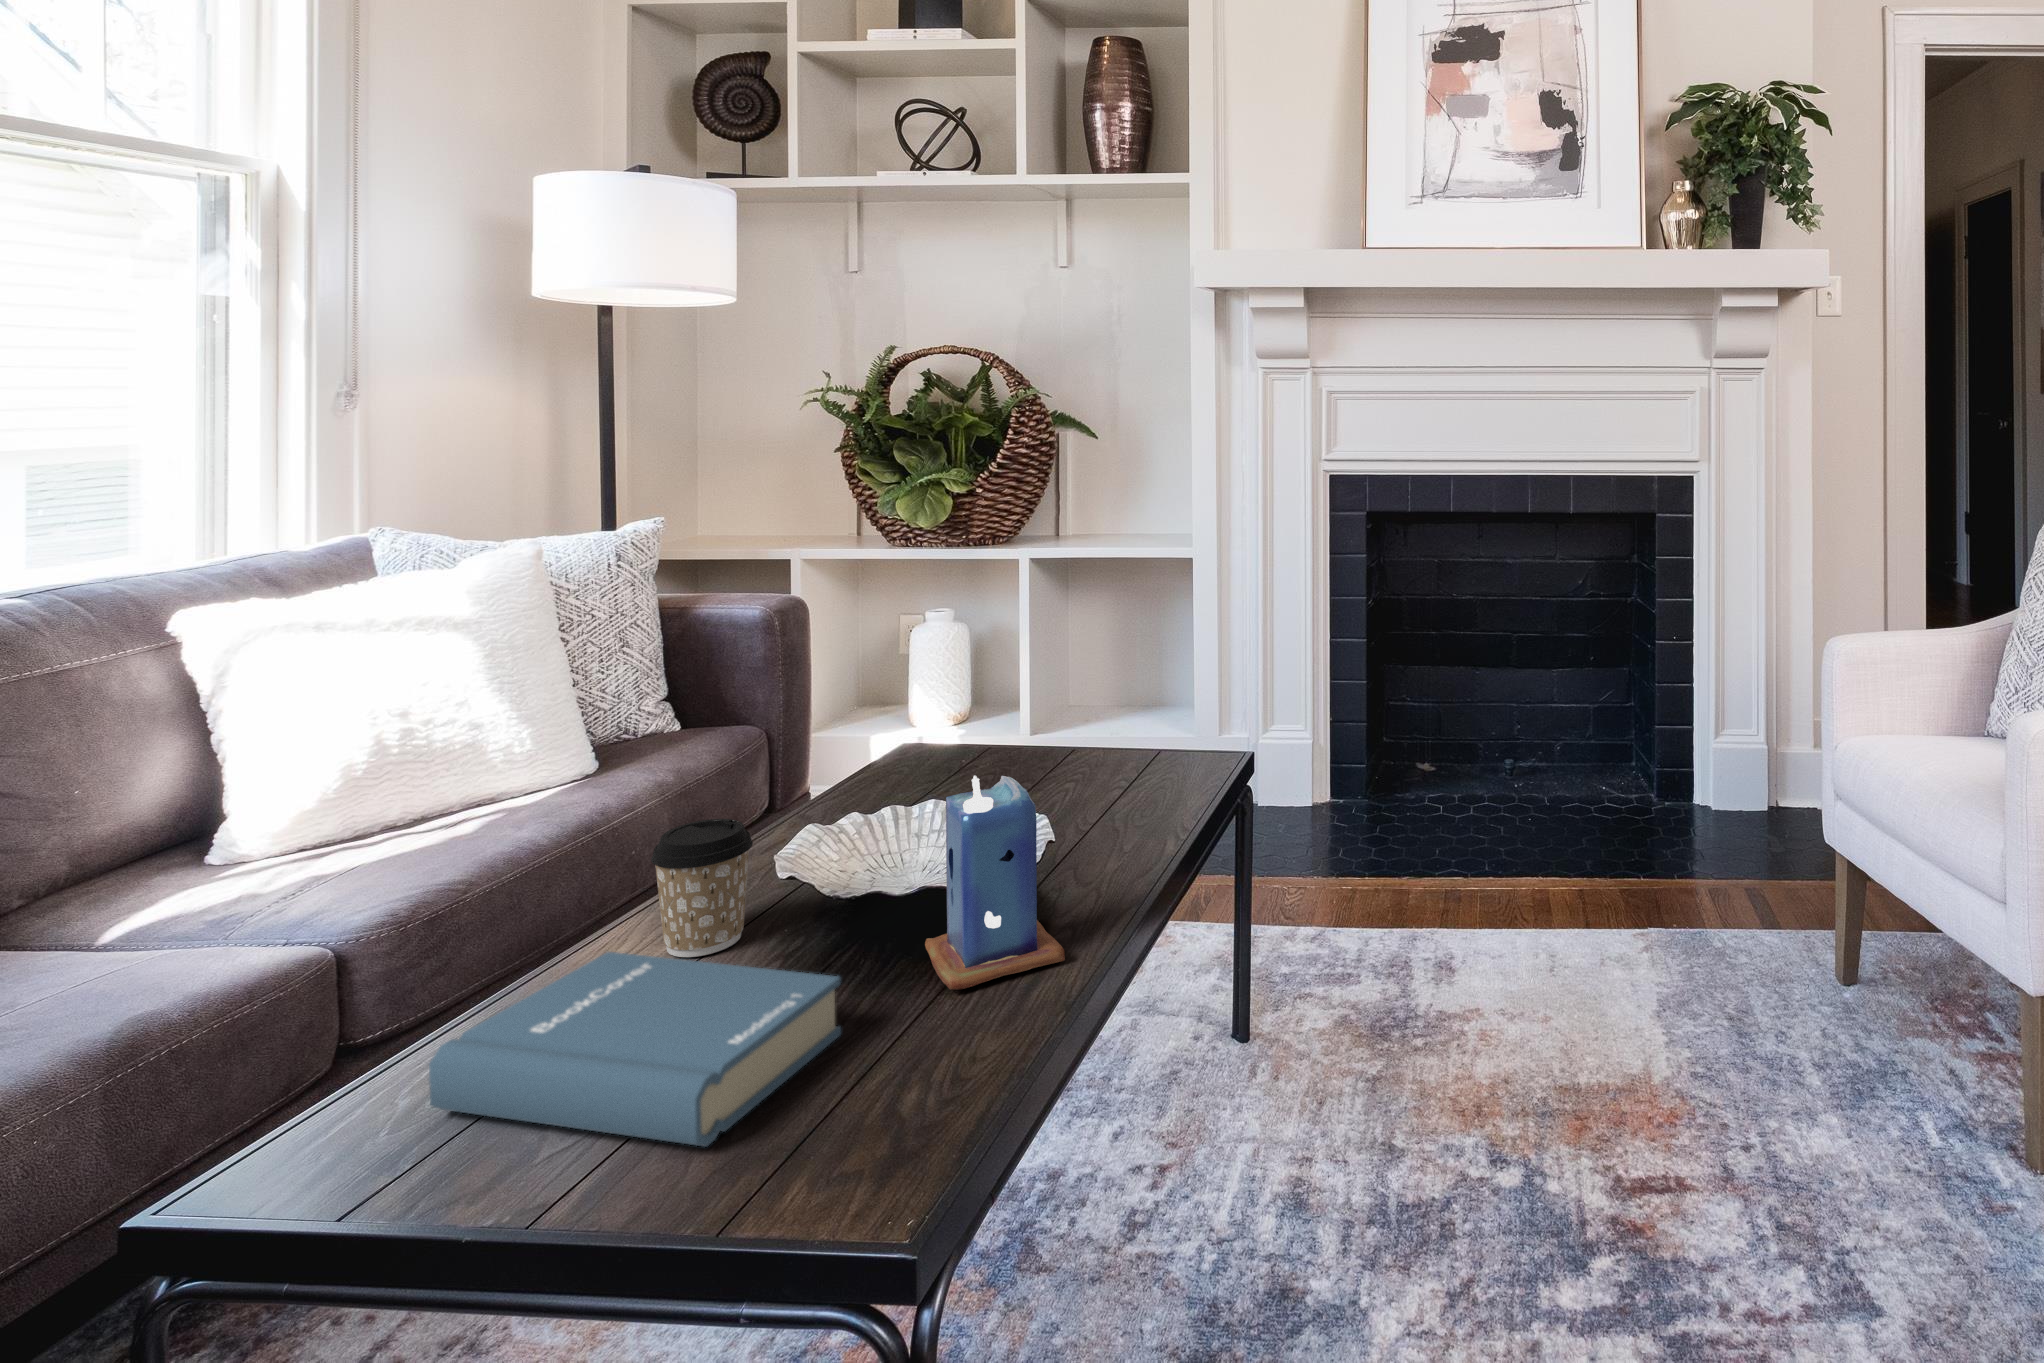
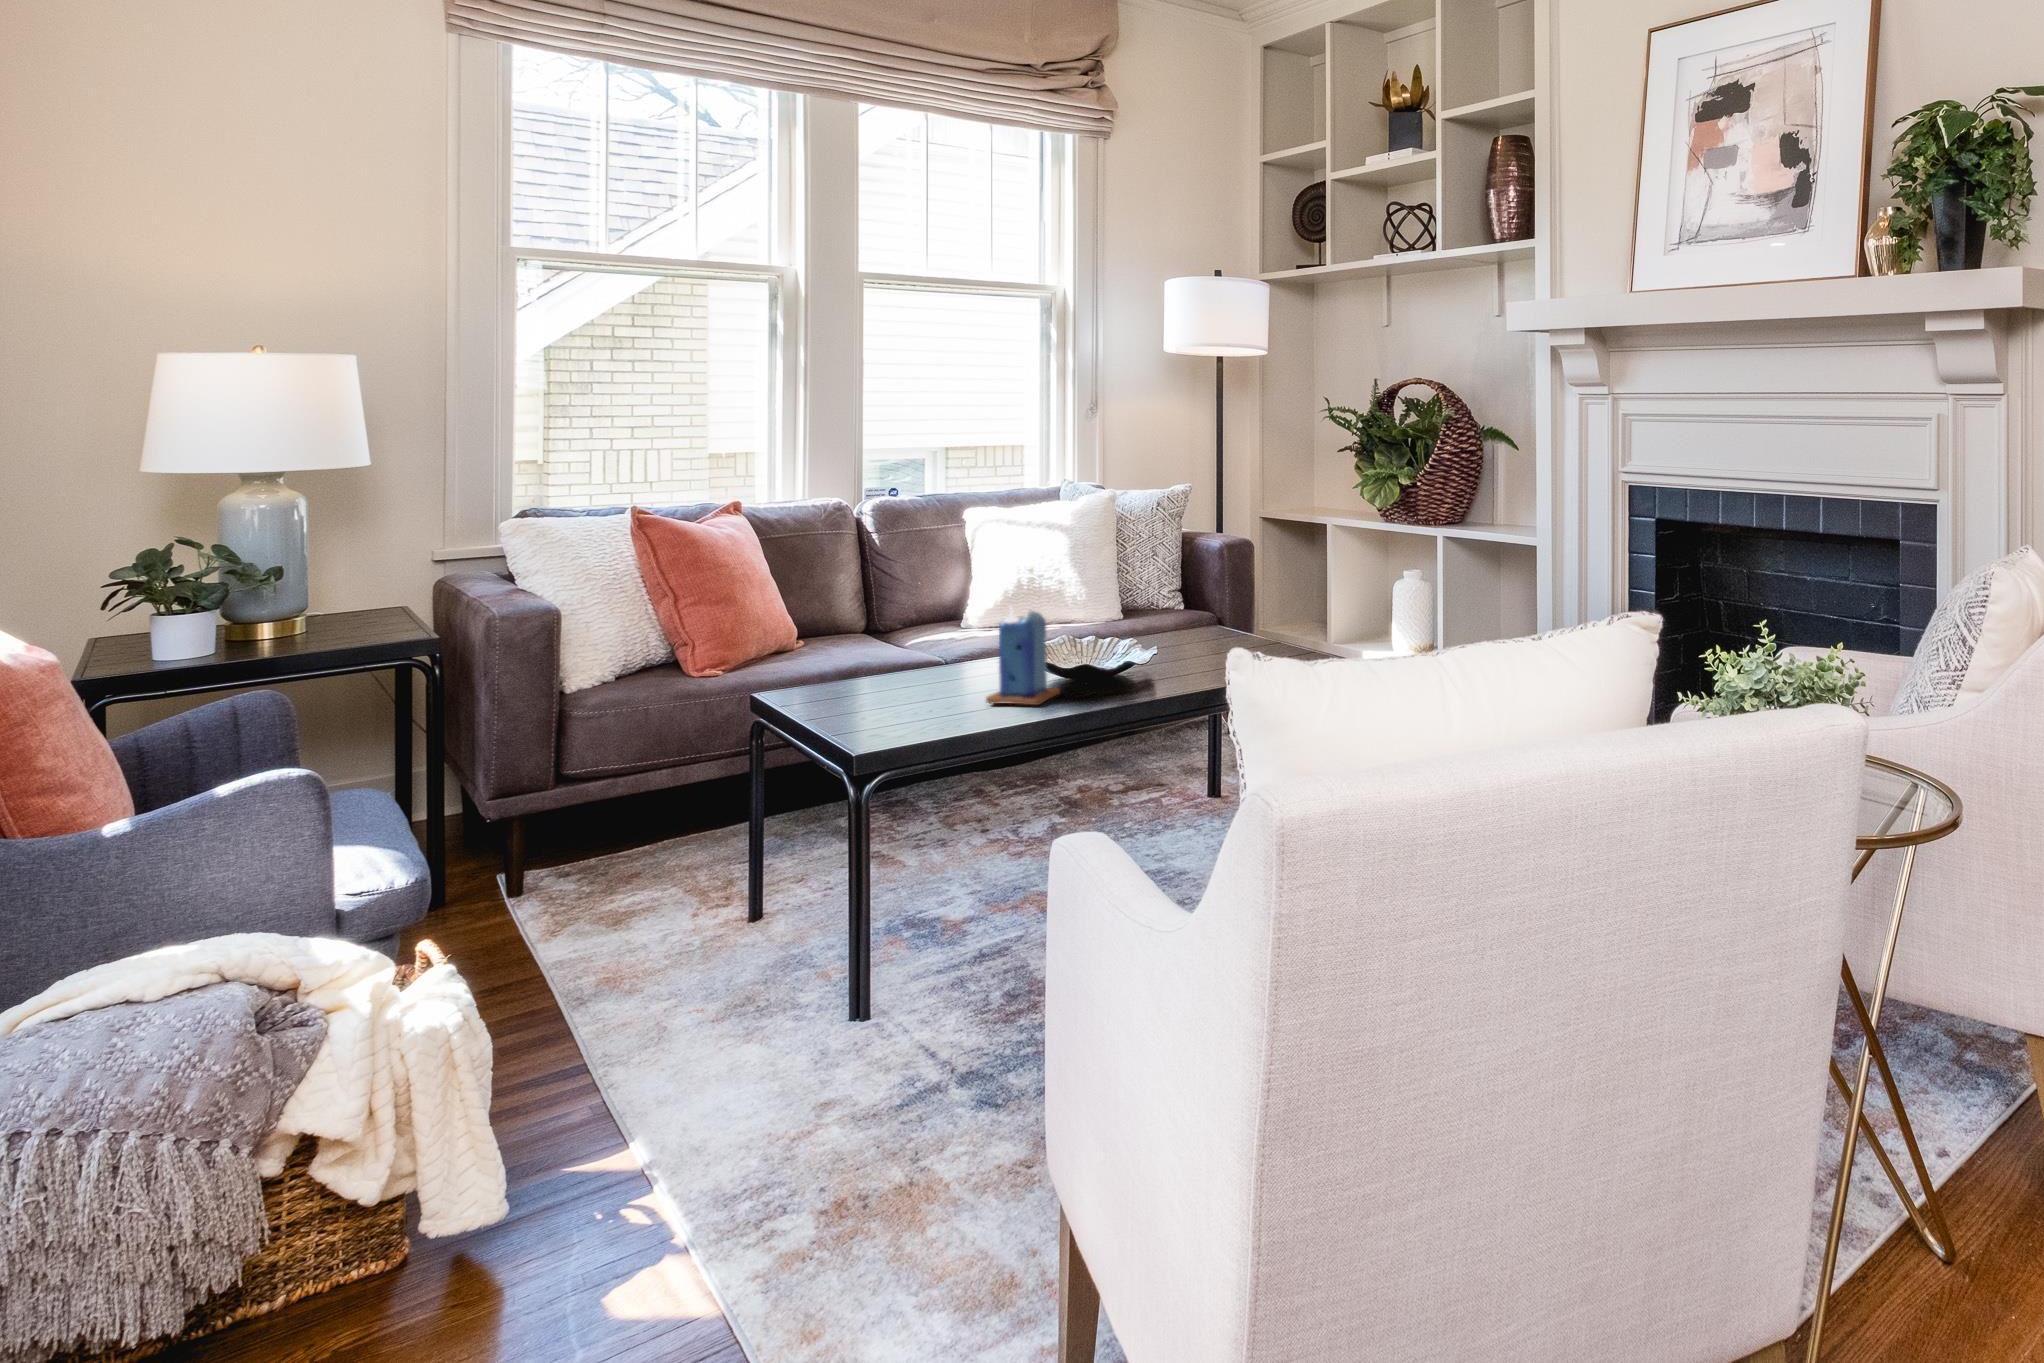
coffee cup: present [651,819,753,957] -> none [942,619,985,678]
hardback book: present [429,952,841,1147] -> none [821,660,939,718]

